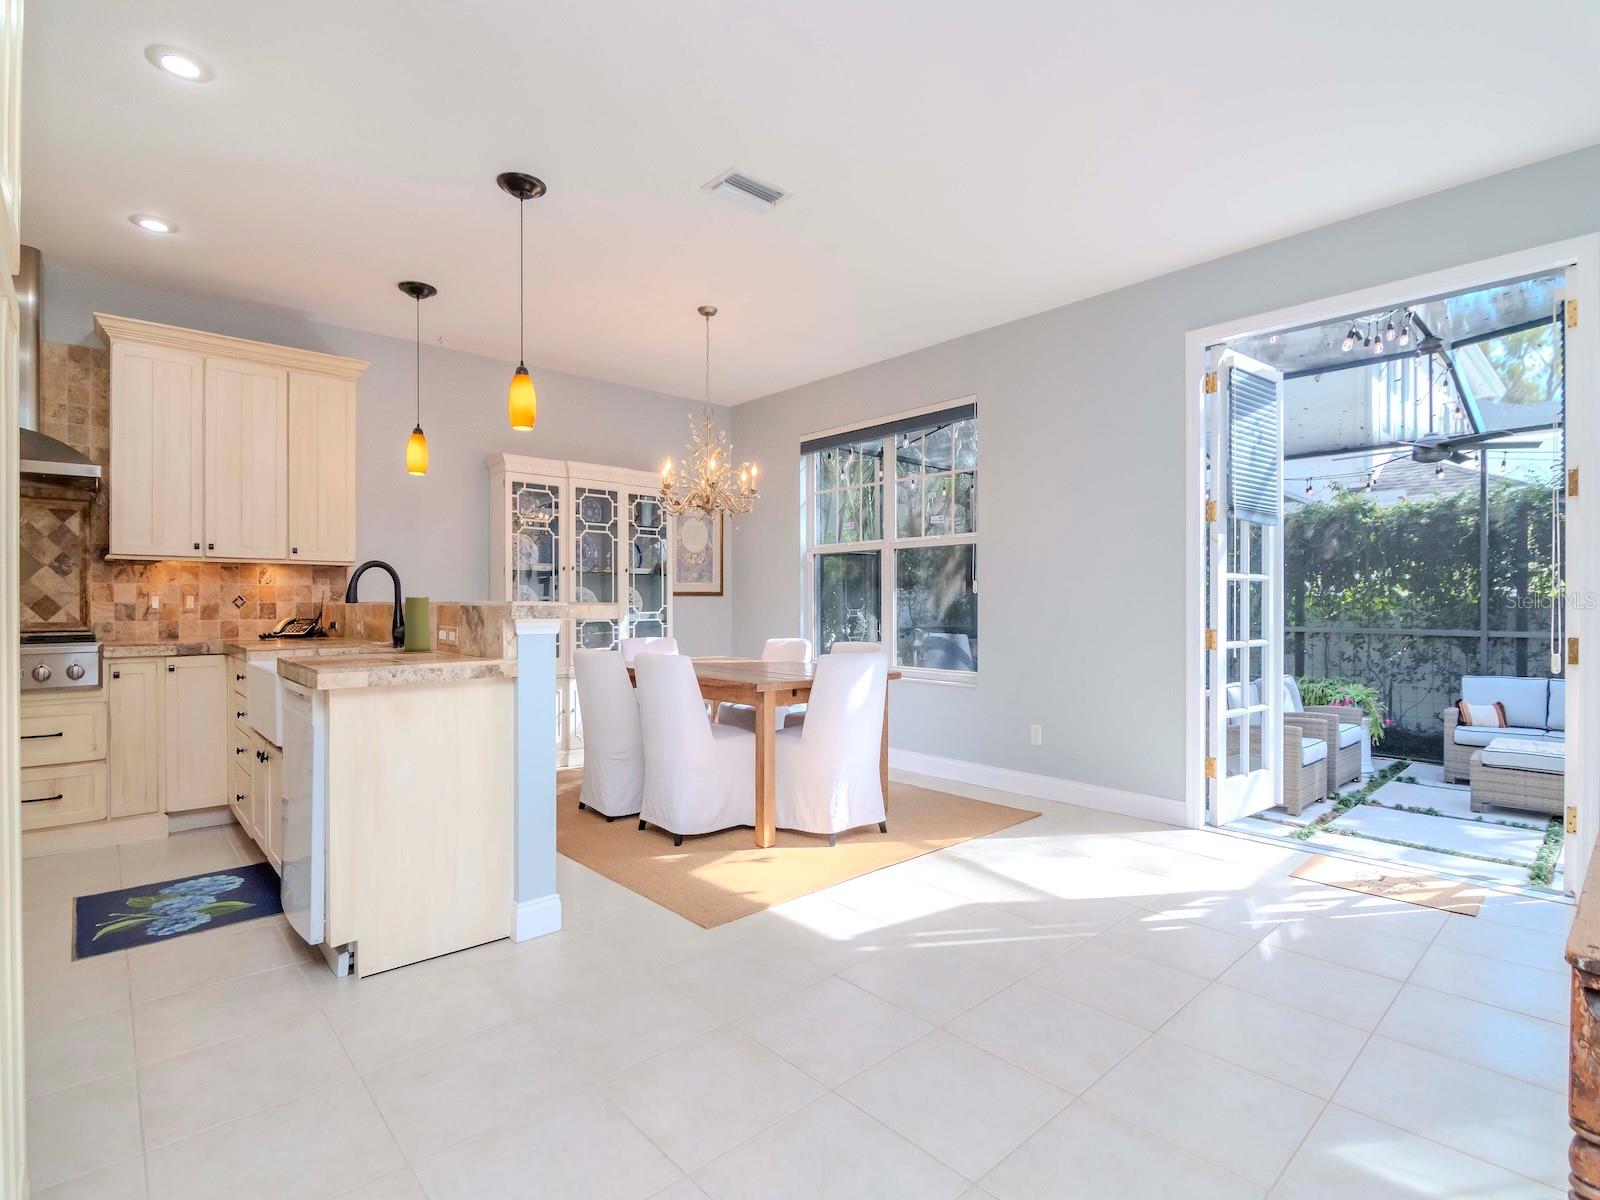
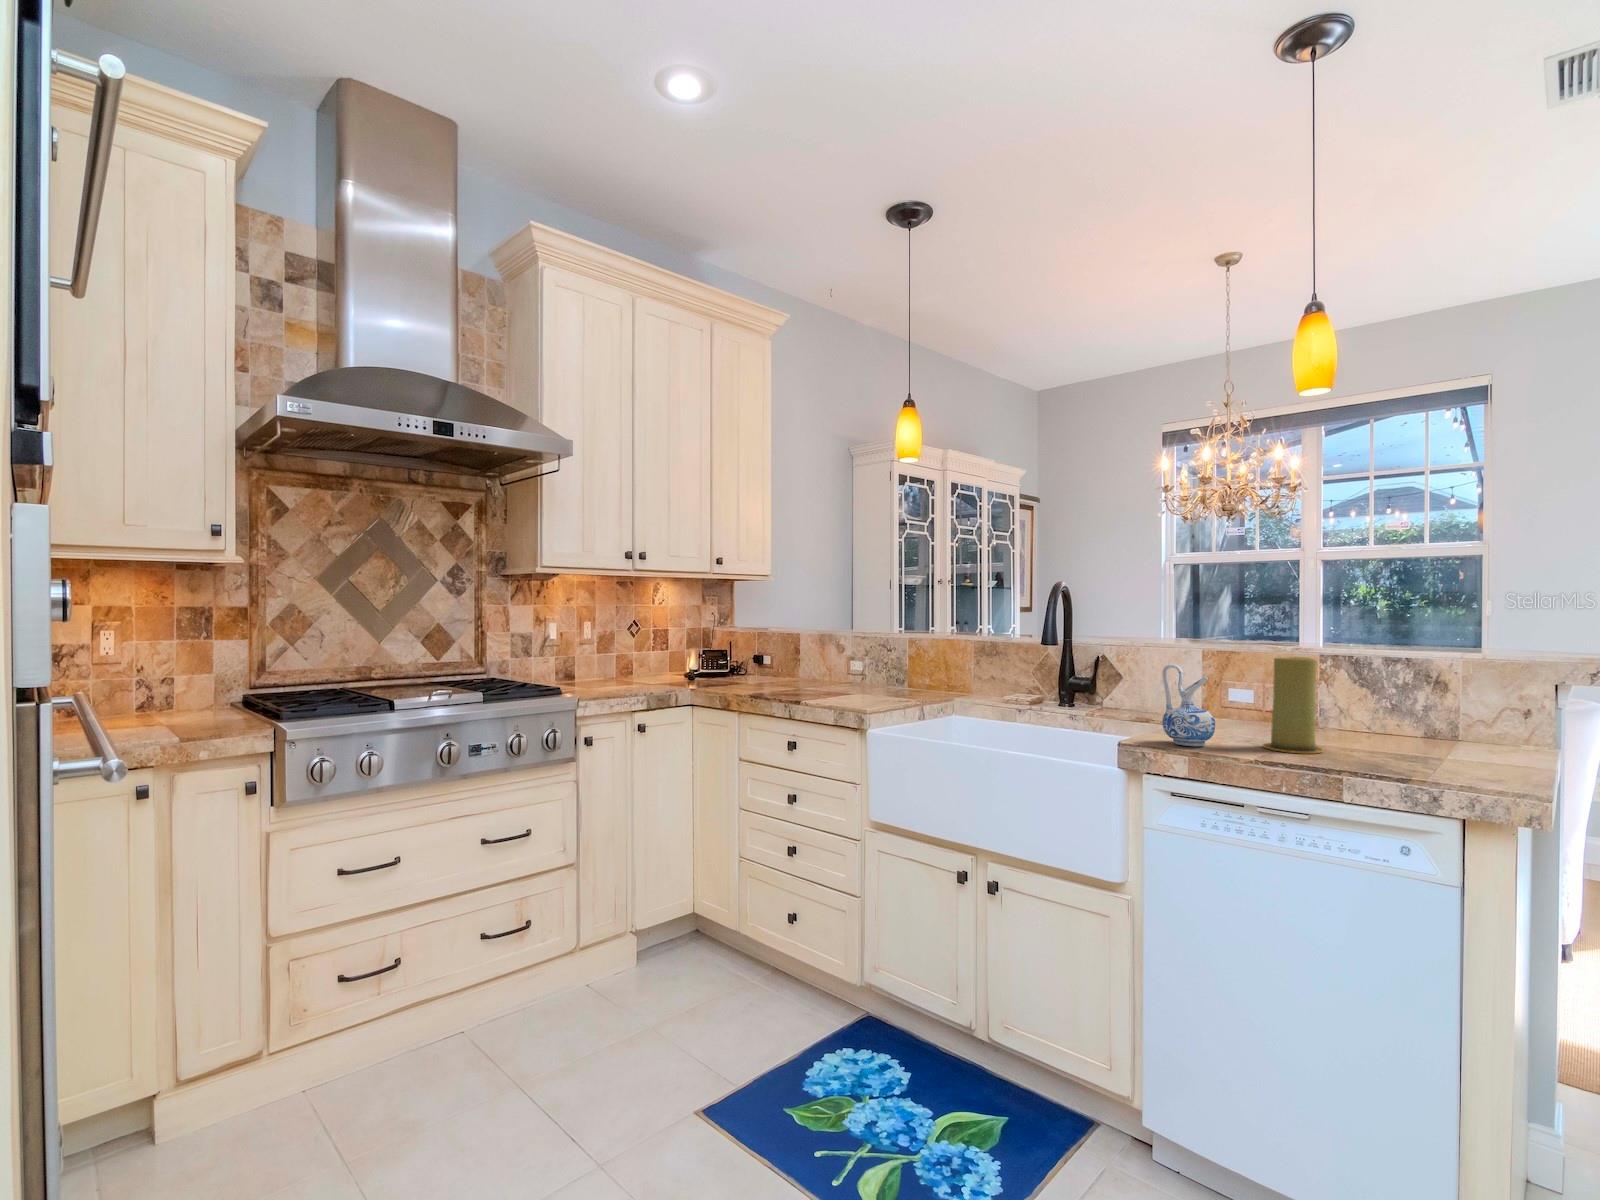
ceramic pitcher: none [355,603,387,652] -> present [1162,664,1215,746]

